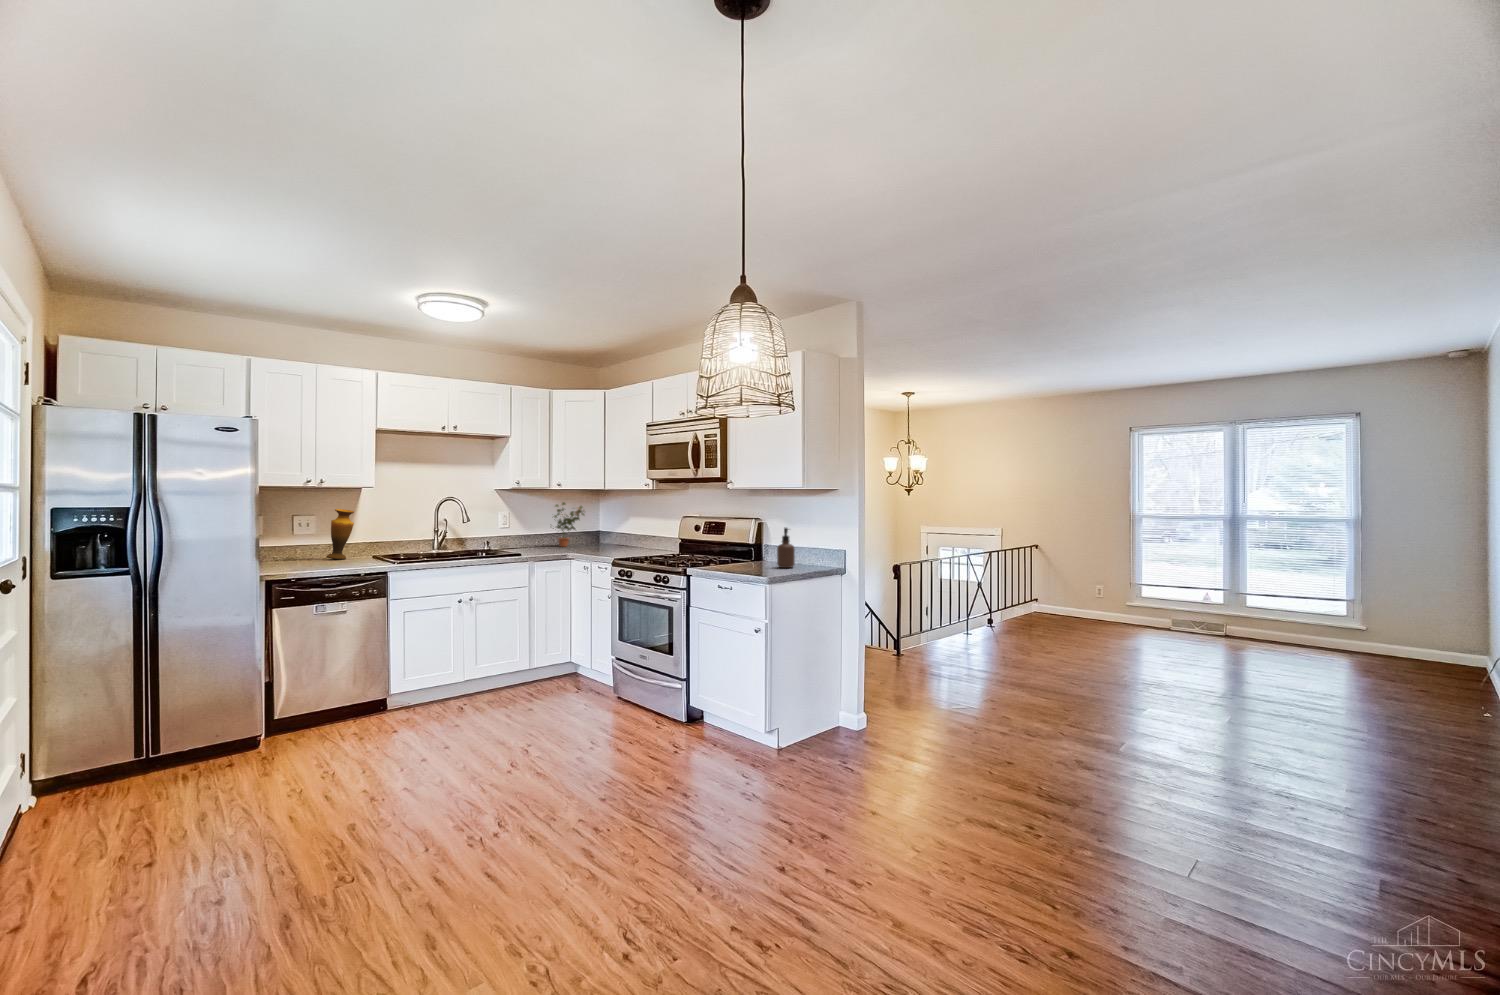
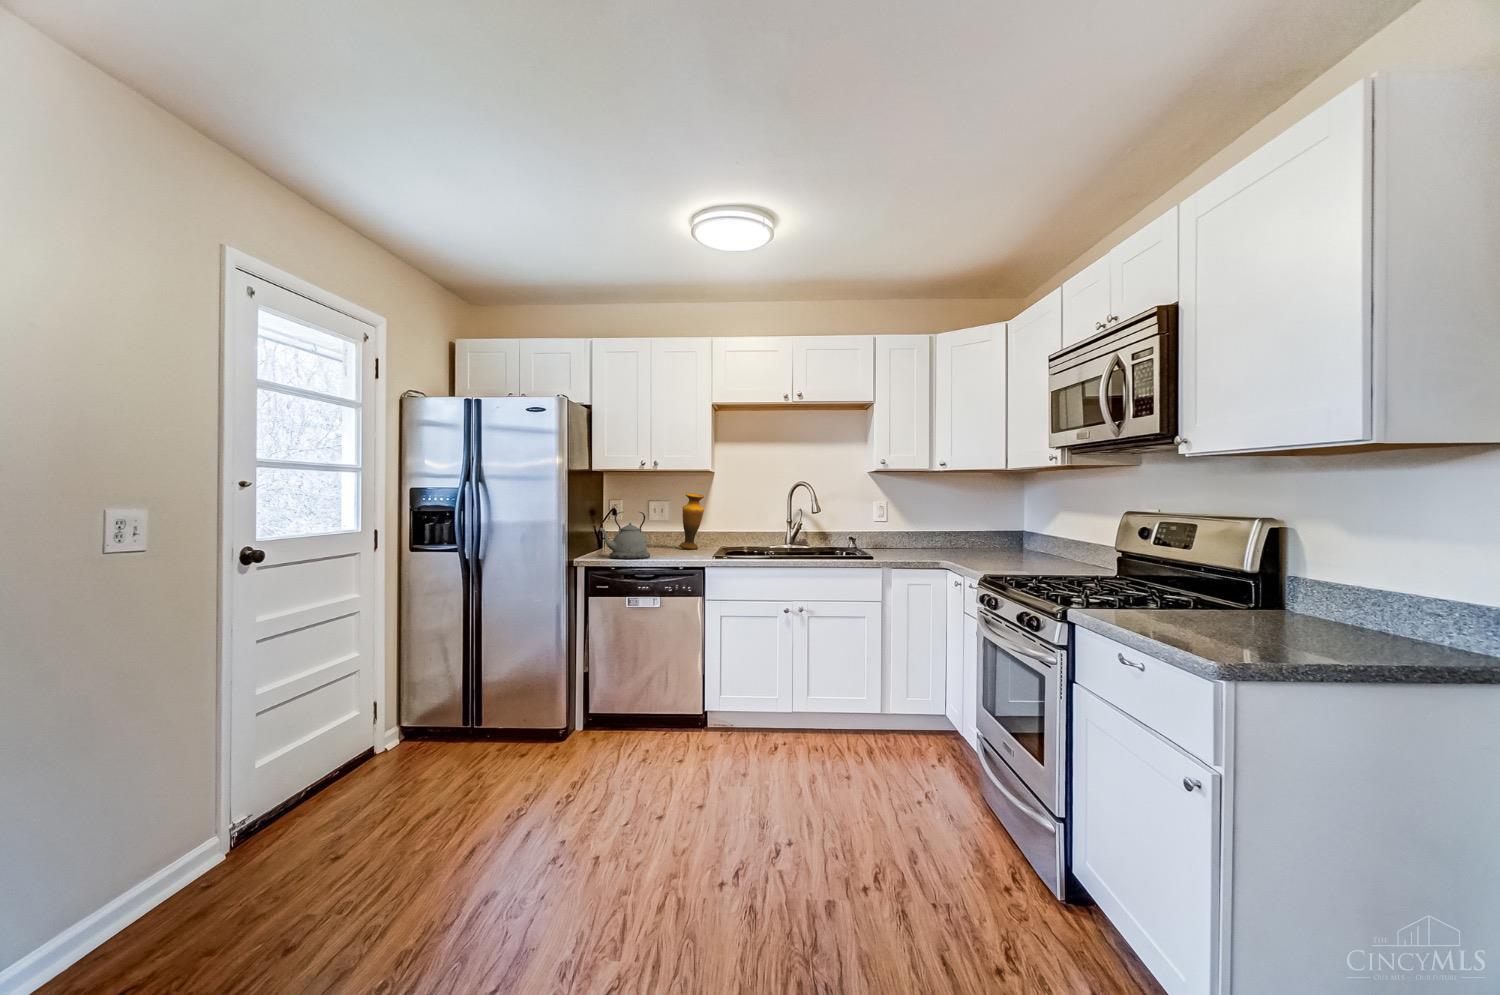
potted plant: present [553,502,585,547] -> none [928,489,995,552]
kettle: none [283,527,331,571] -> present [599,512,650,559]
soap dispenser: present [777,528,795,568] -> none [1296,537,1349,634]

